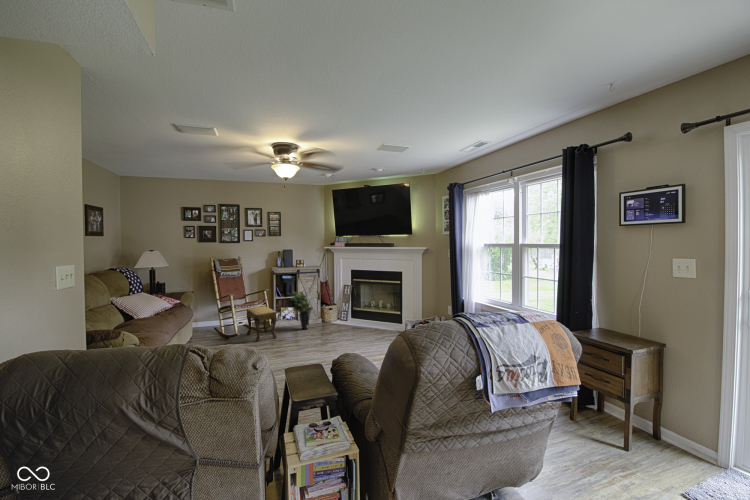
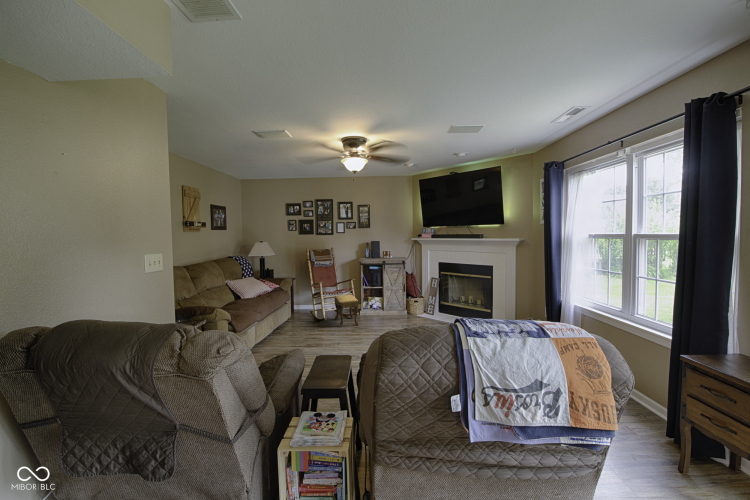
potted plant: present [291,292,312,329] -> none [374,281,396,320]

